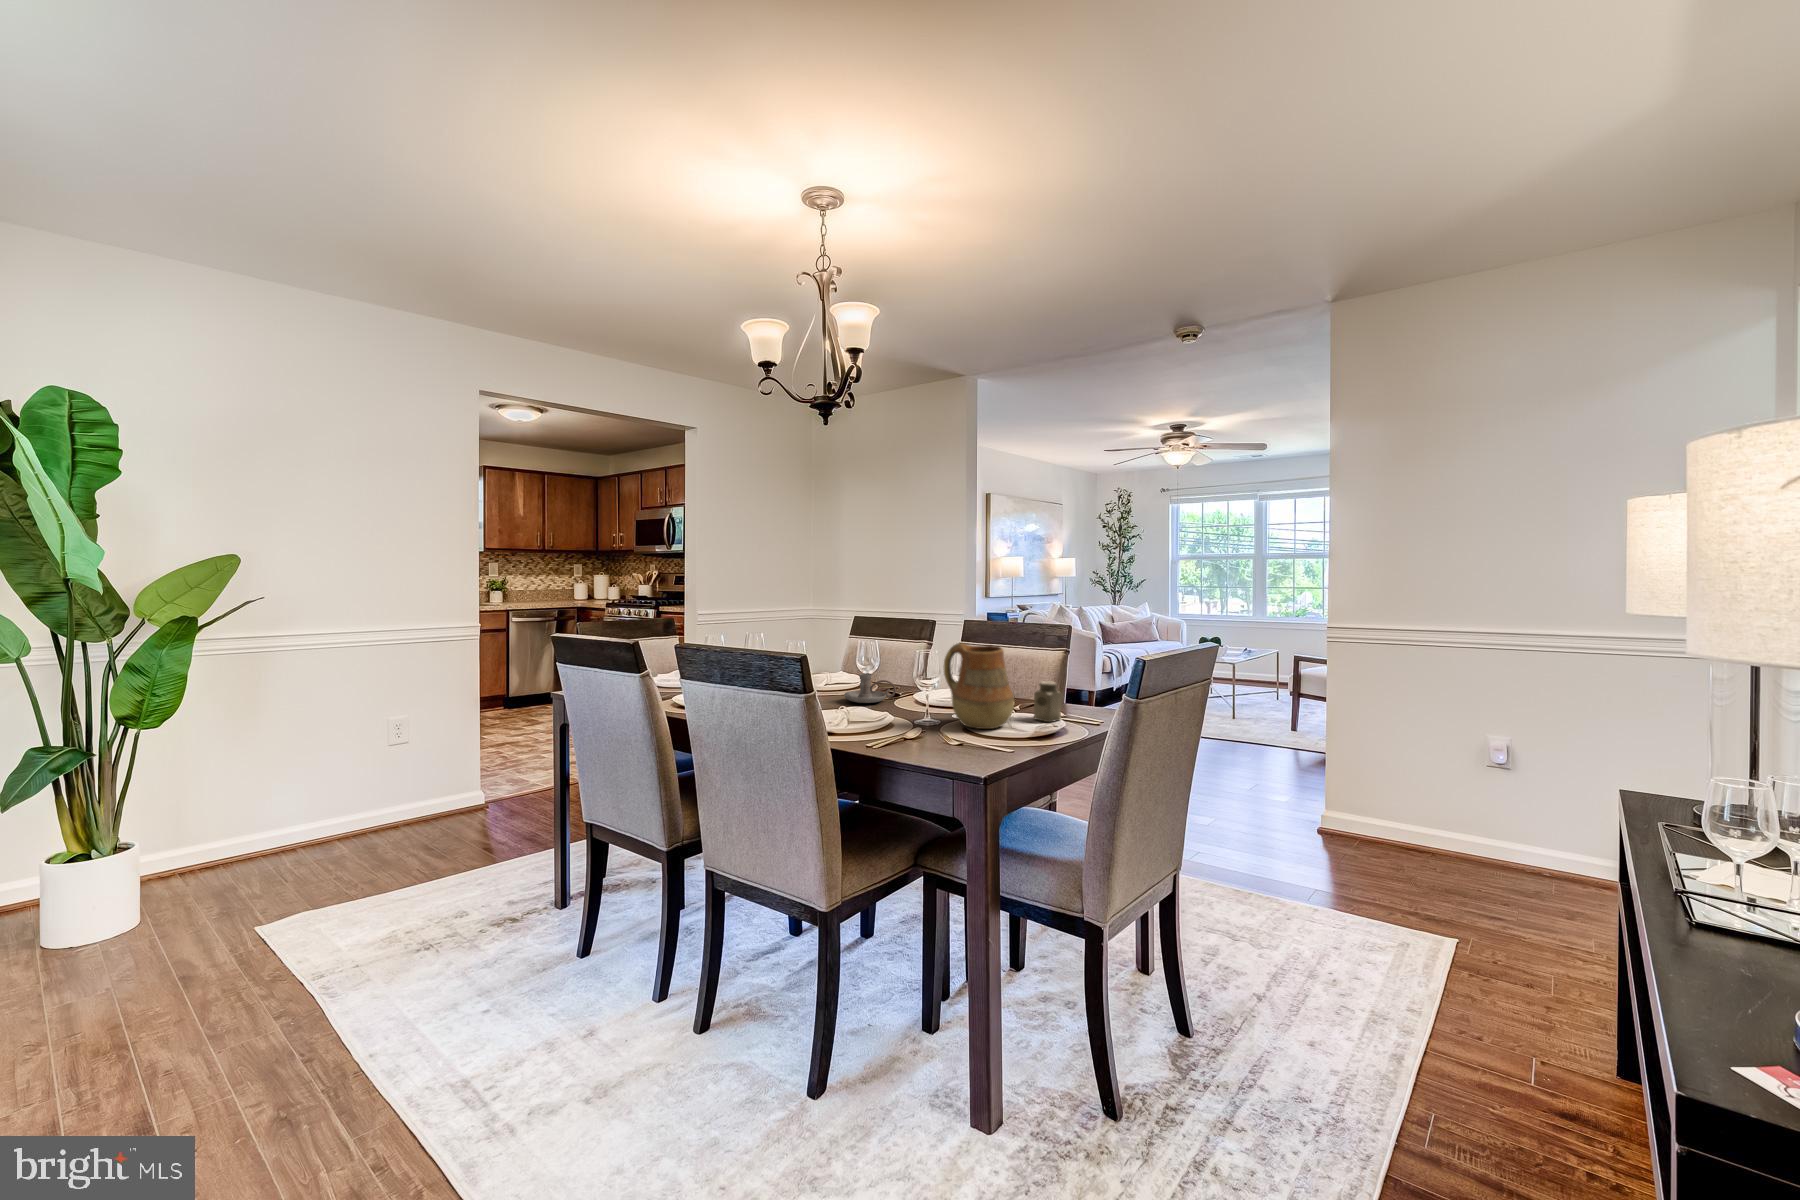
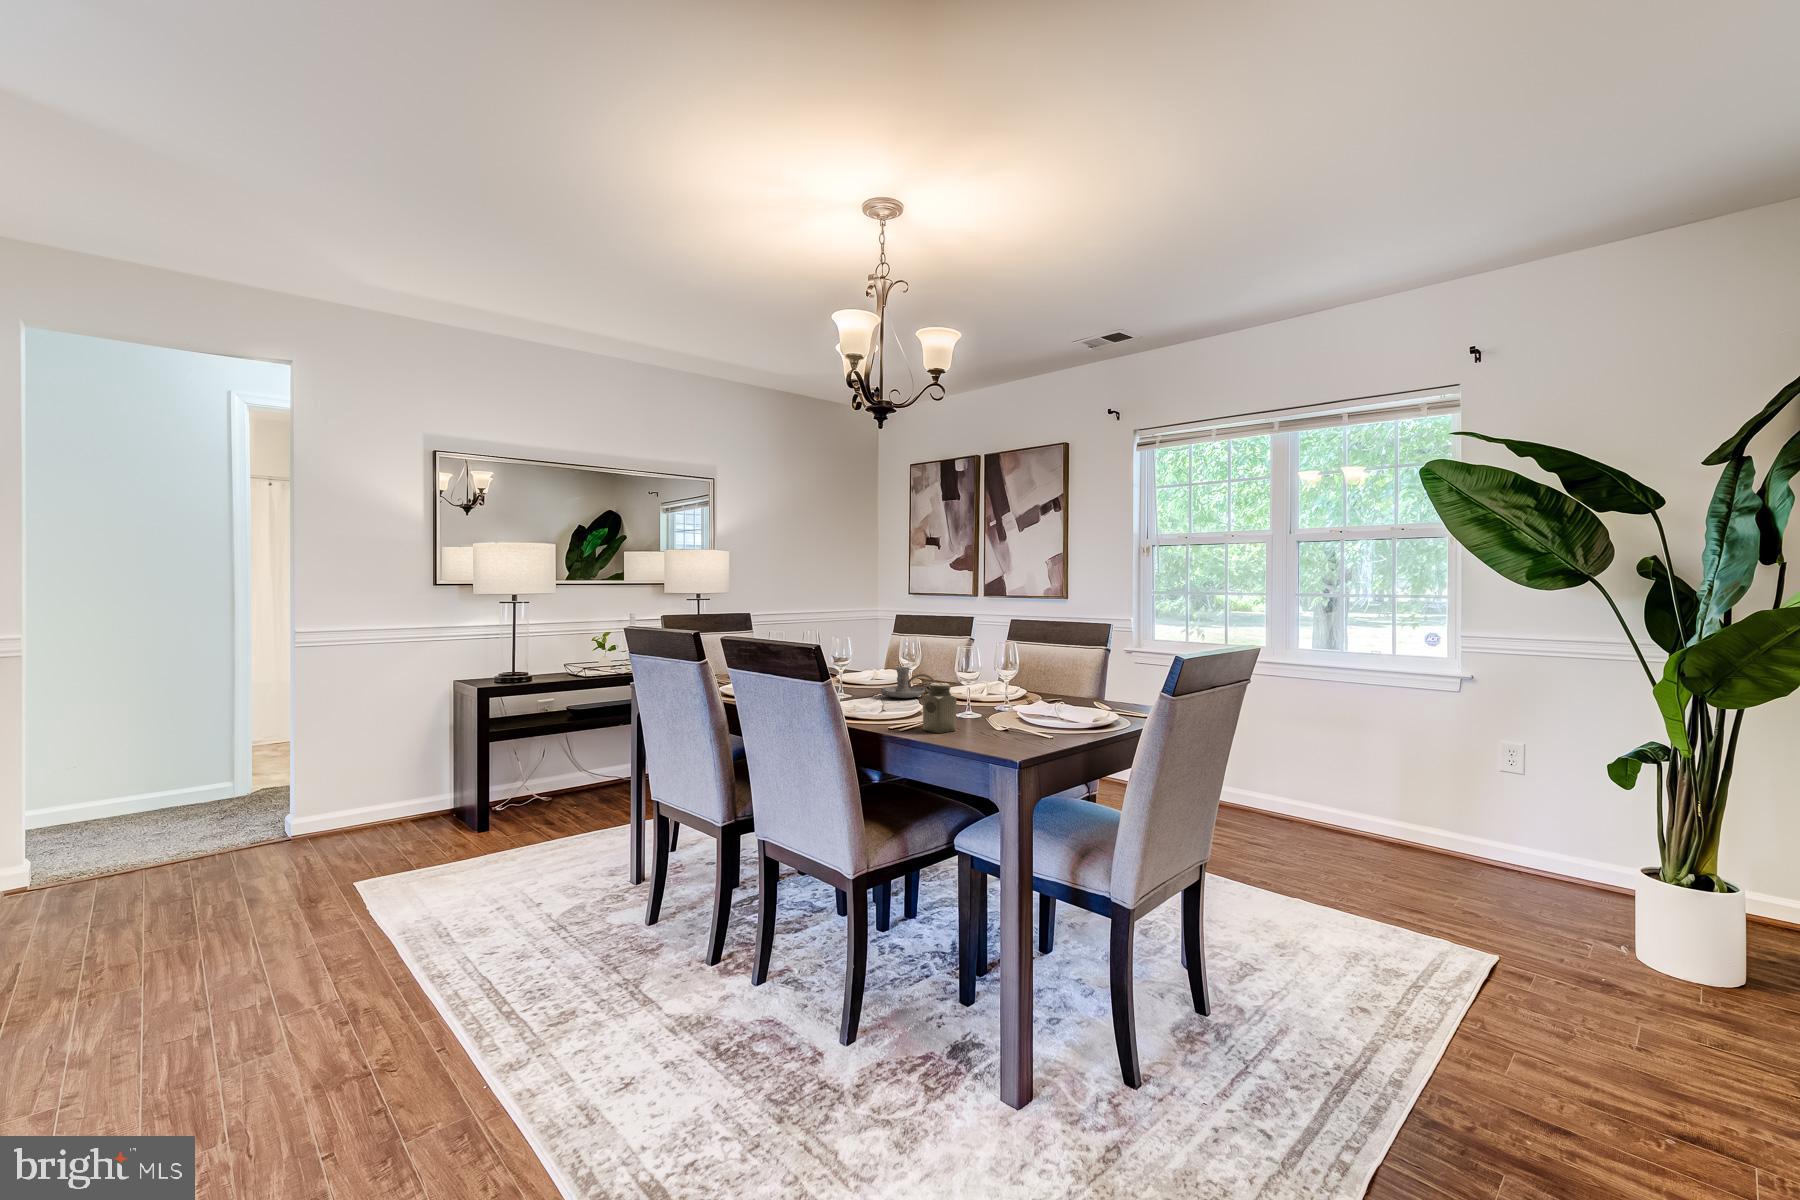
pitcher: present [944,643,1014,729] -> none [987,627,1064,719]
salt shaker: present [1034,681,1062,722] -> present [923,683,957,733]

